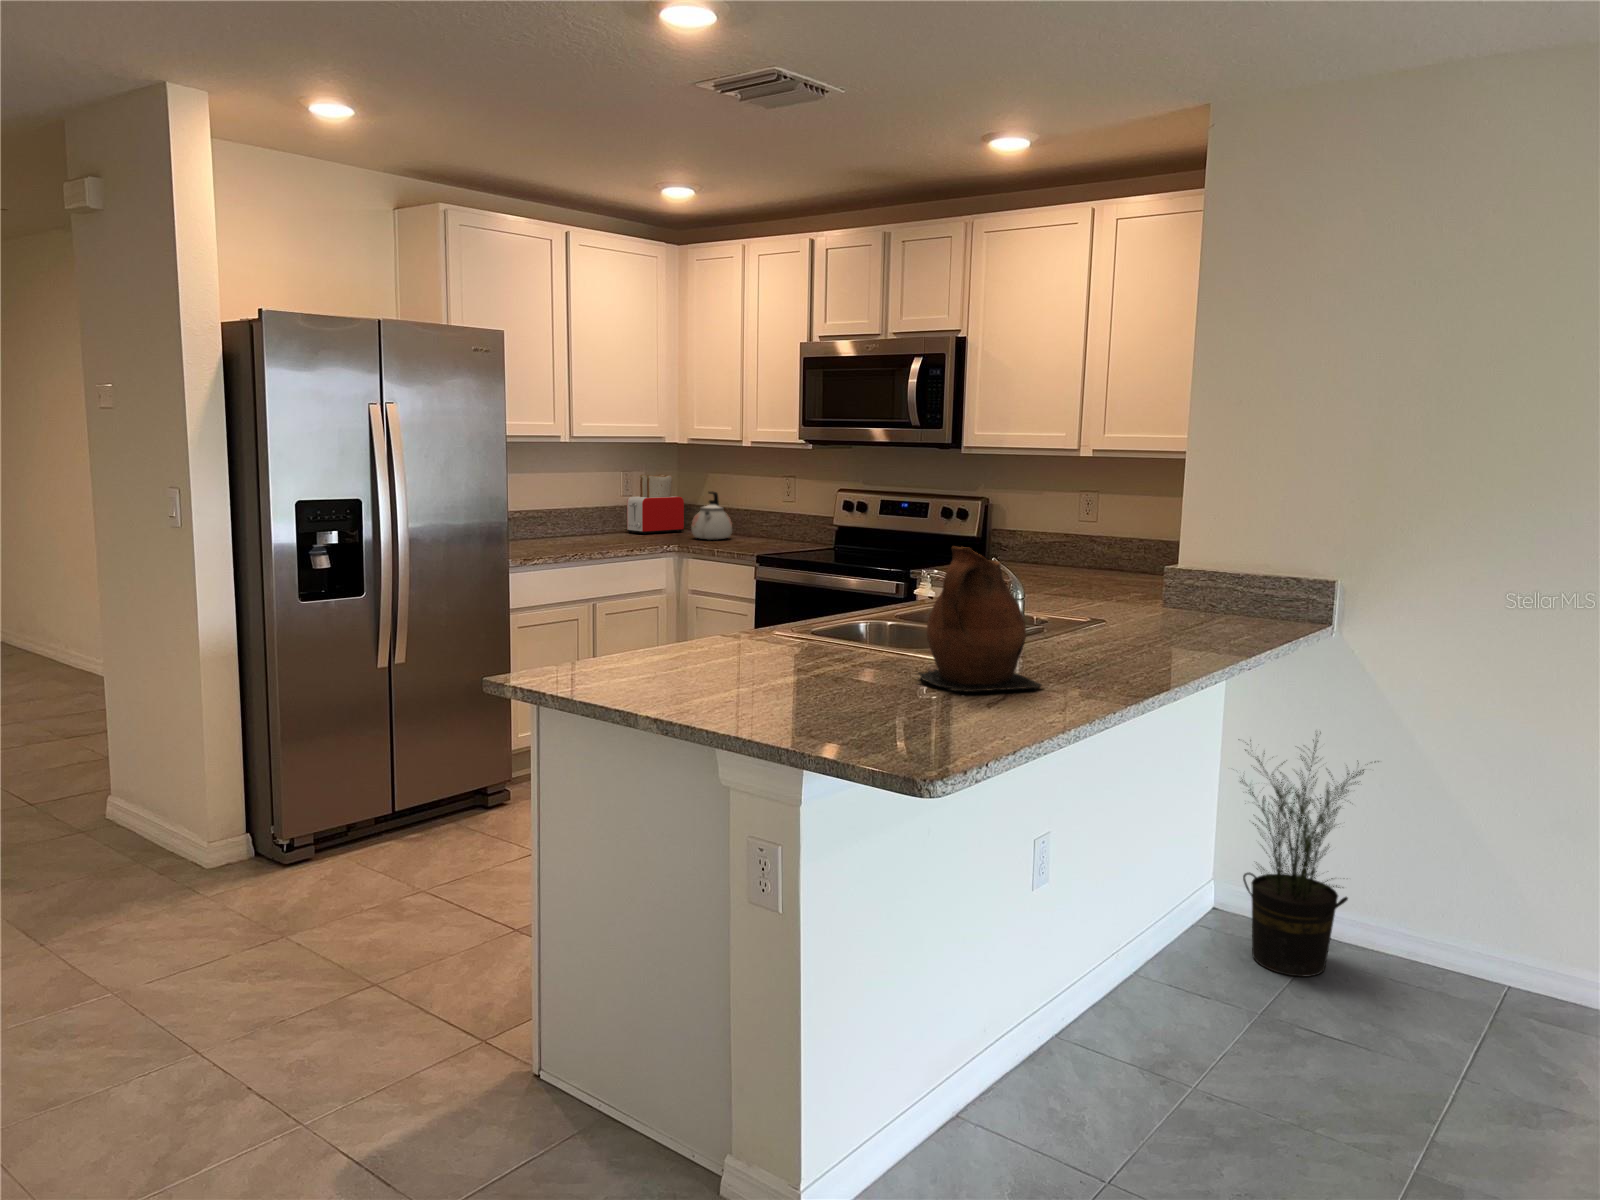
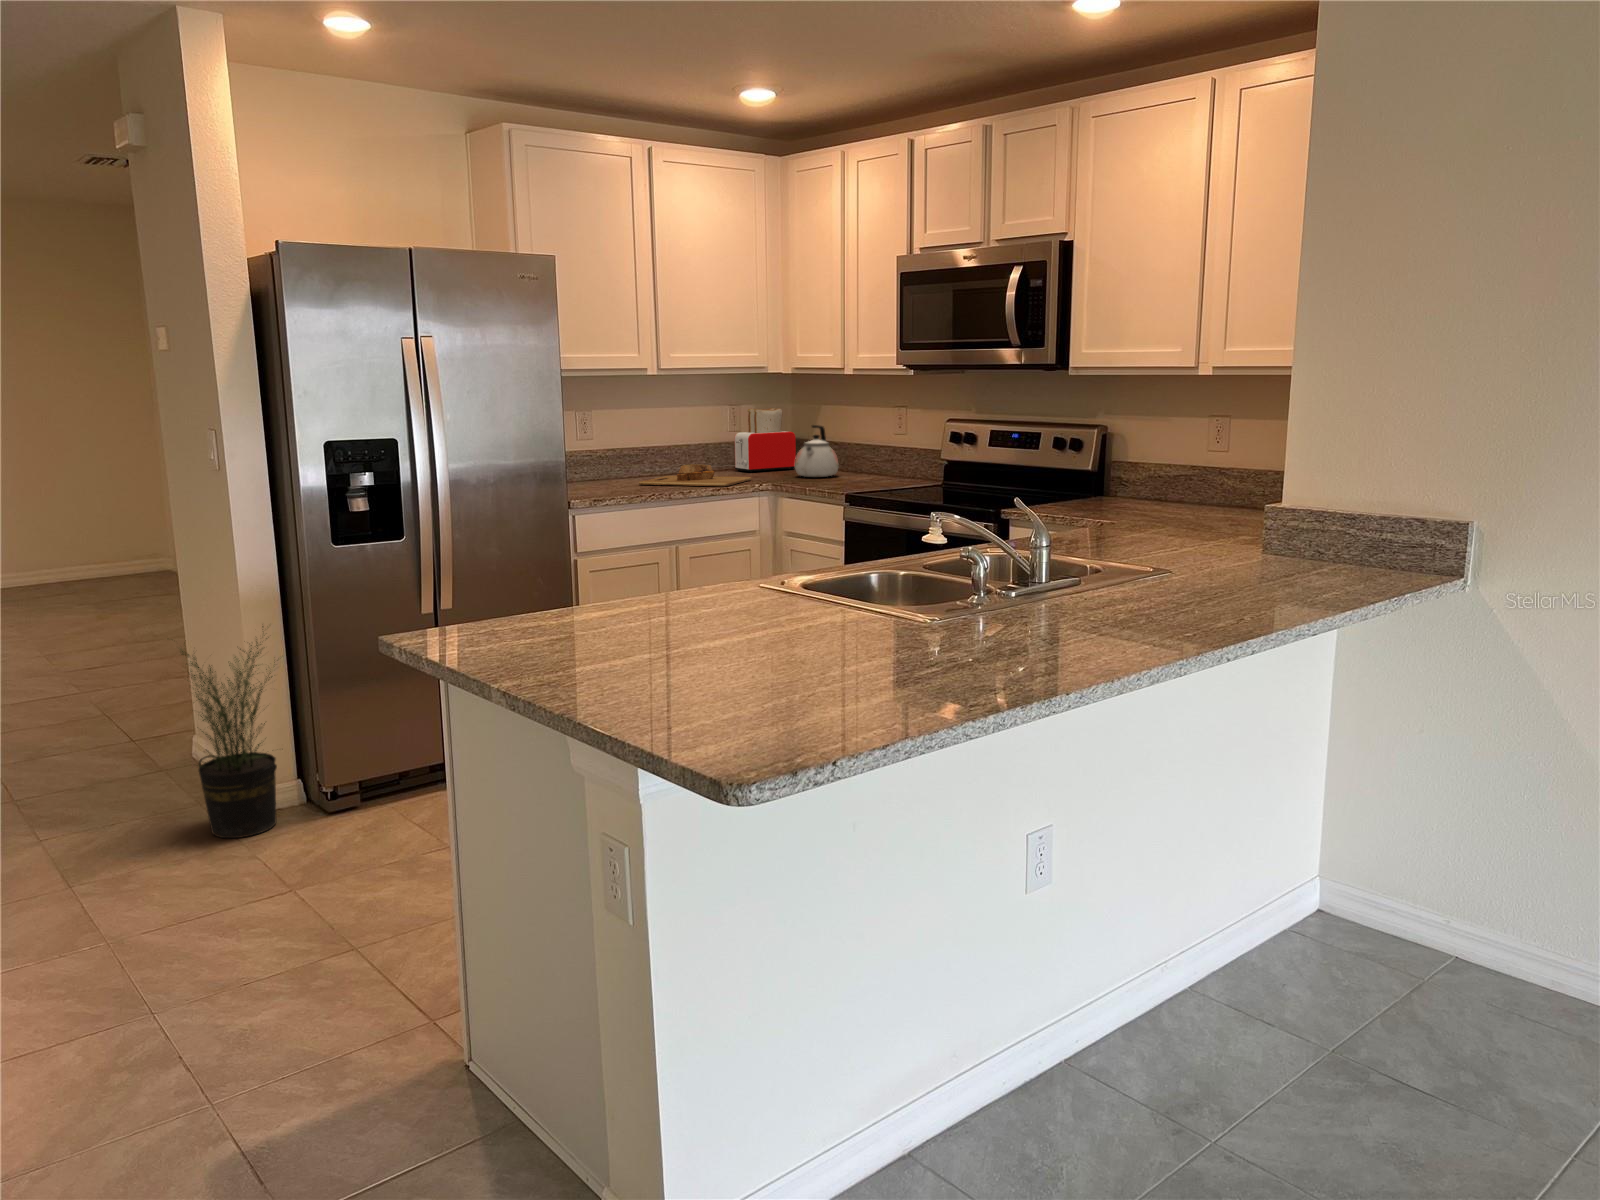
cutting board: none [549,526,653,547] -> present [639,464,752,486]
ceramic pitcher: present [917,546,1042,691] -> none [848,485,996,663]
potted plant: present [1240,732,1376,977] -> present [182,626,277,838]

